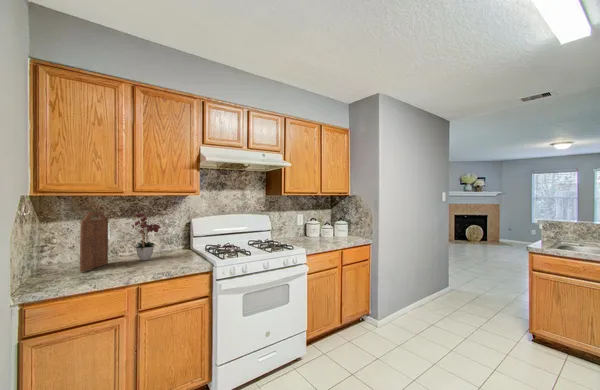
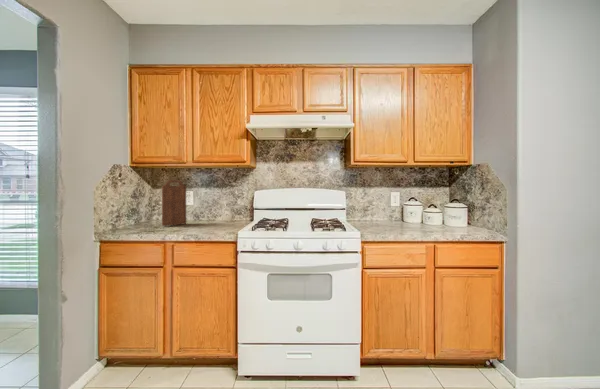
flower arrangement: present [132,213,161,261] -> none [198,180,227,225]

